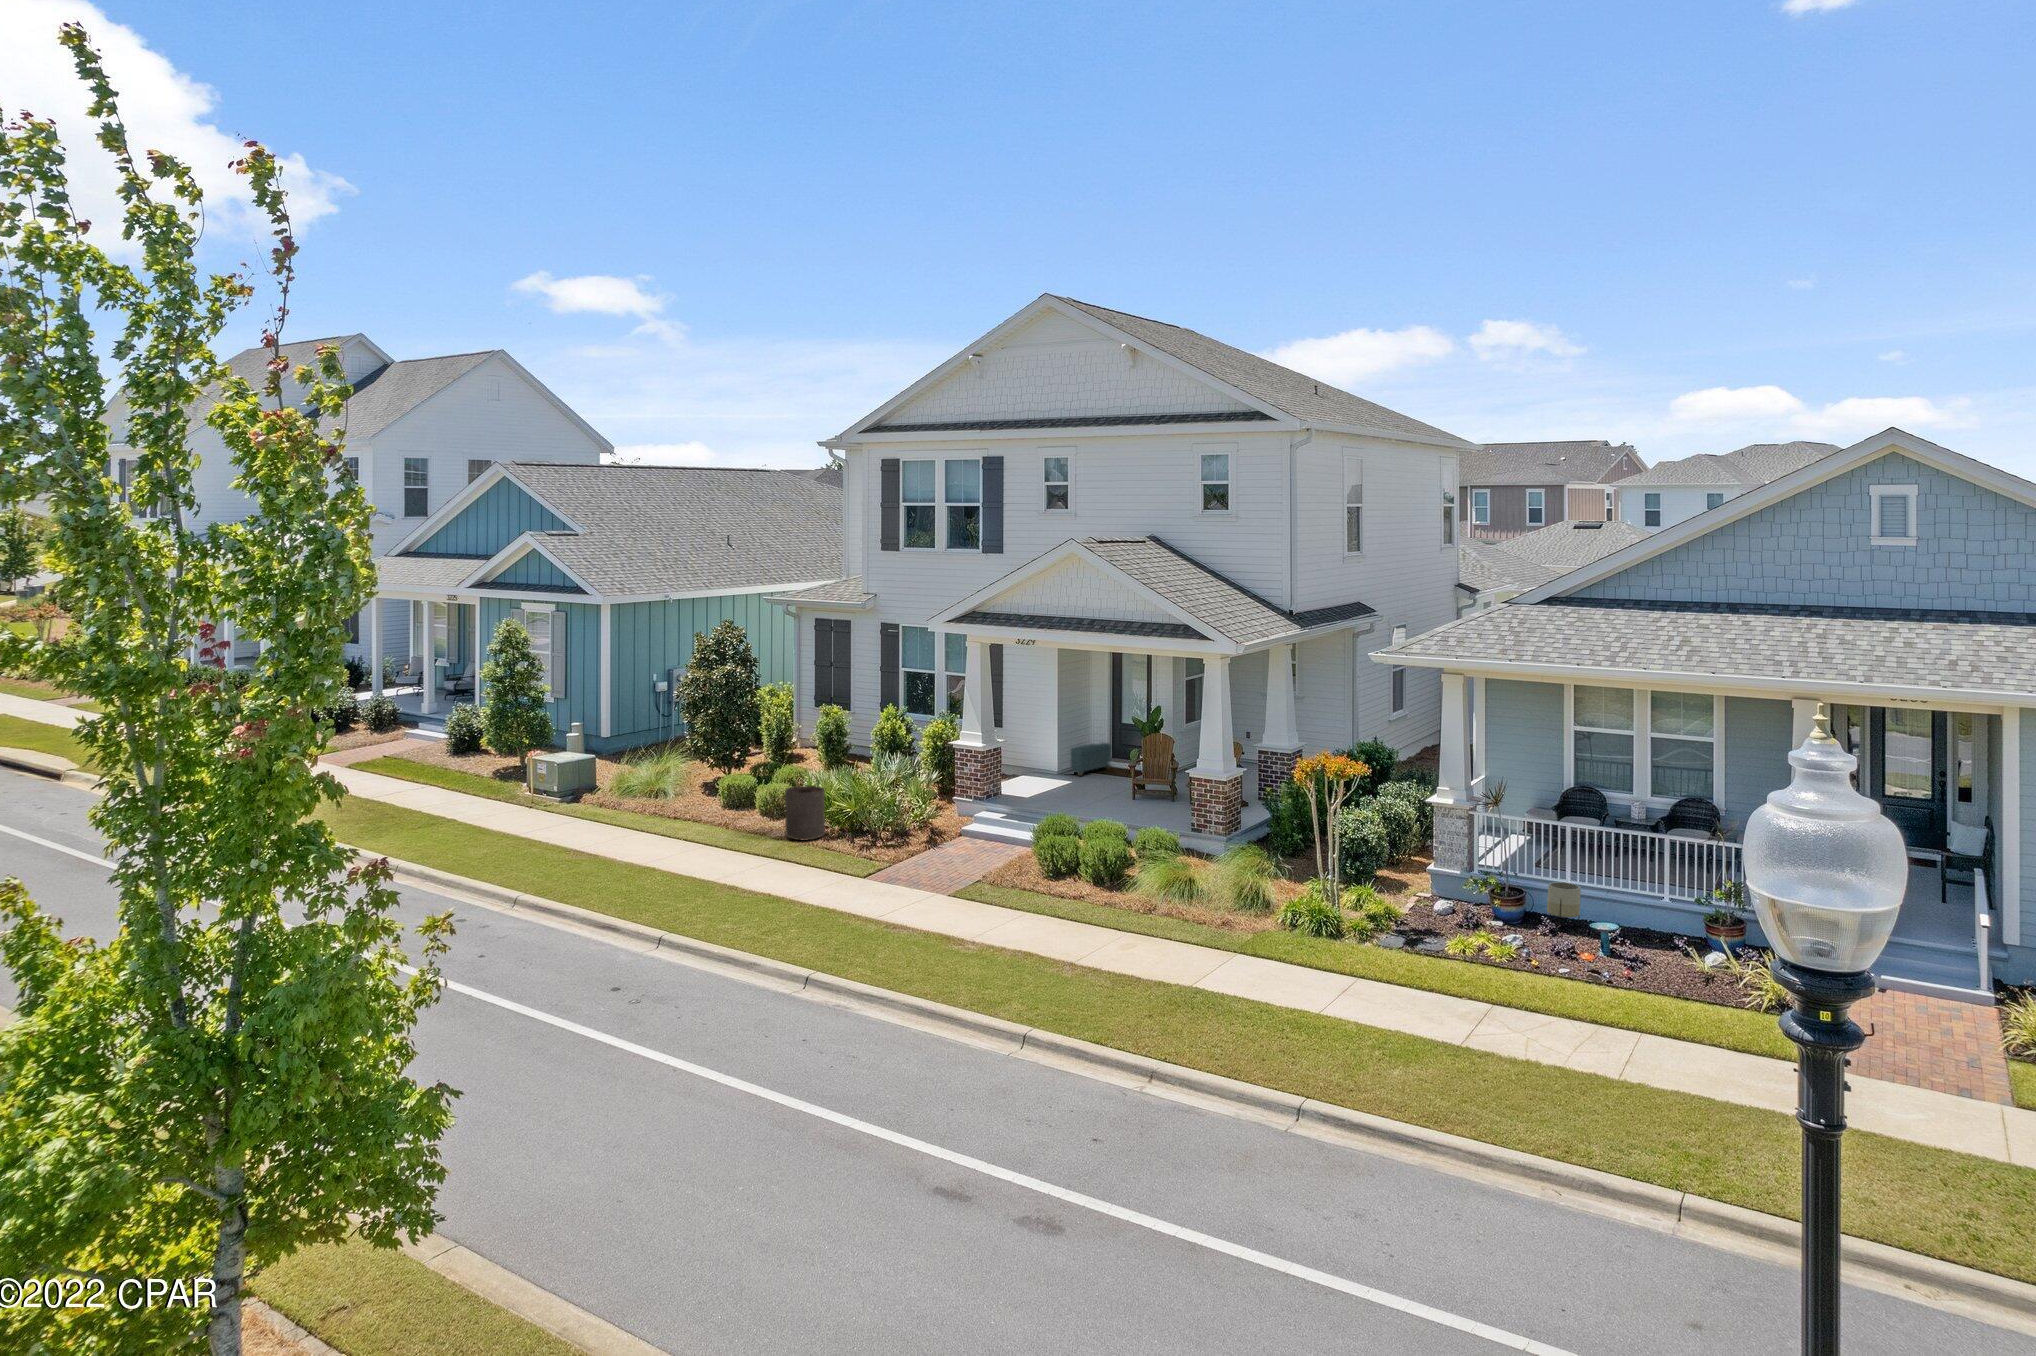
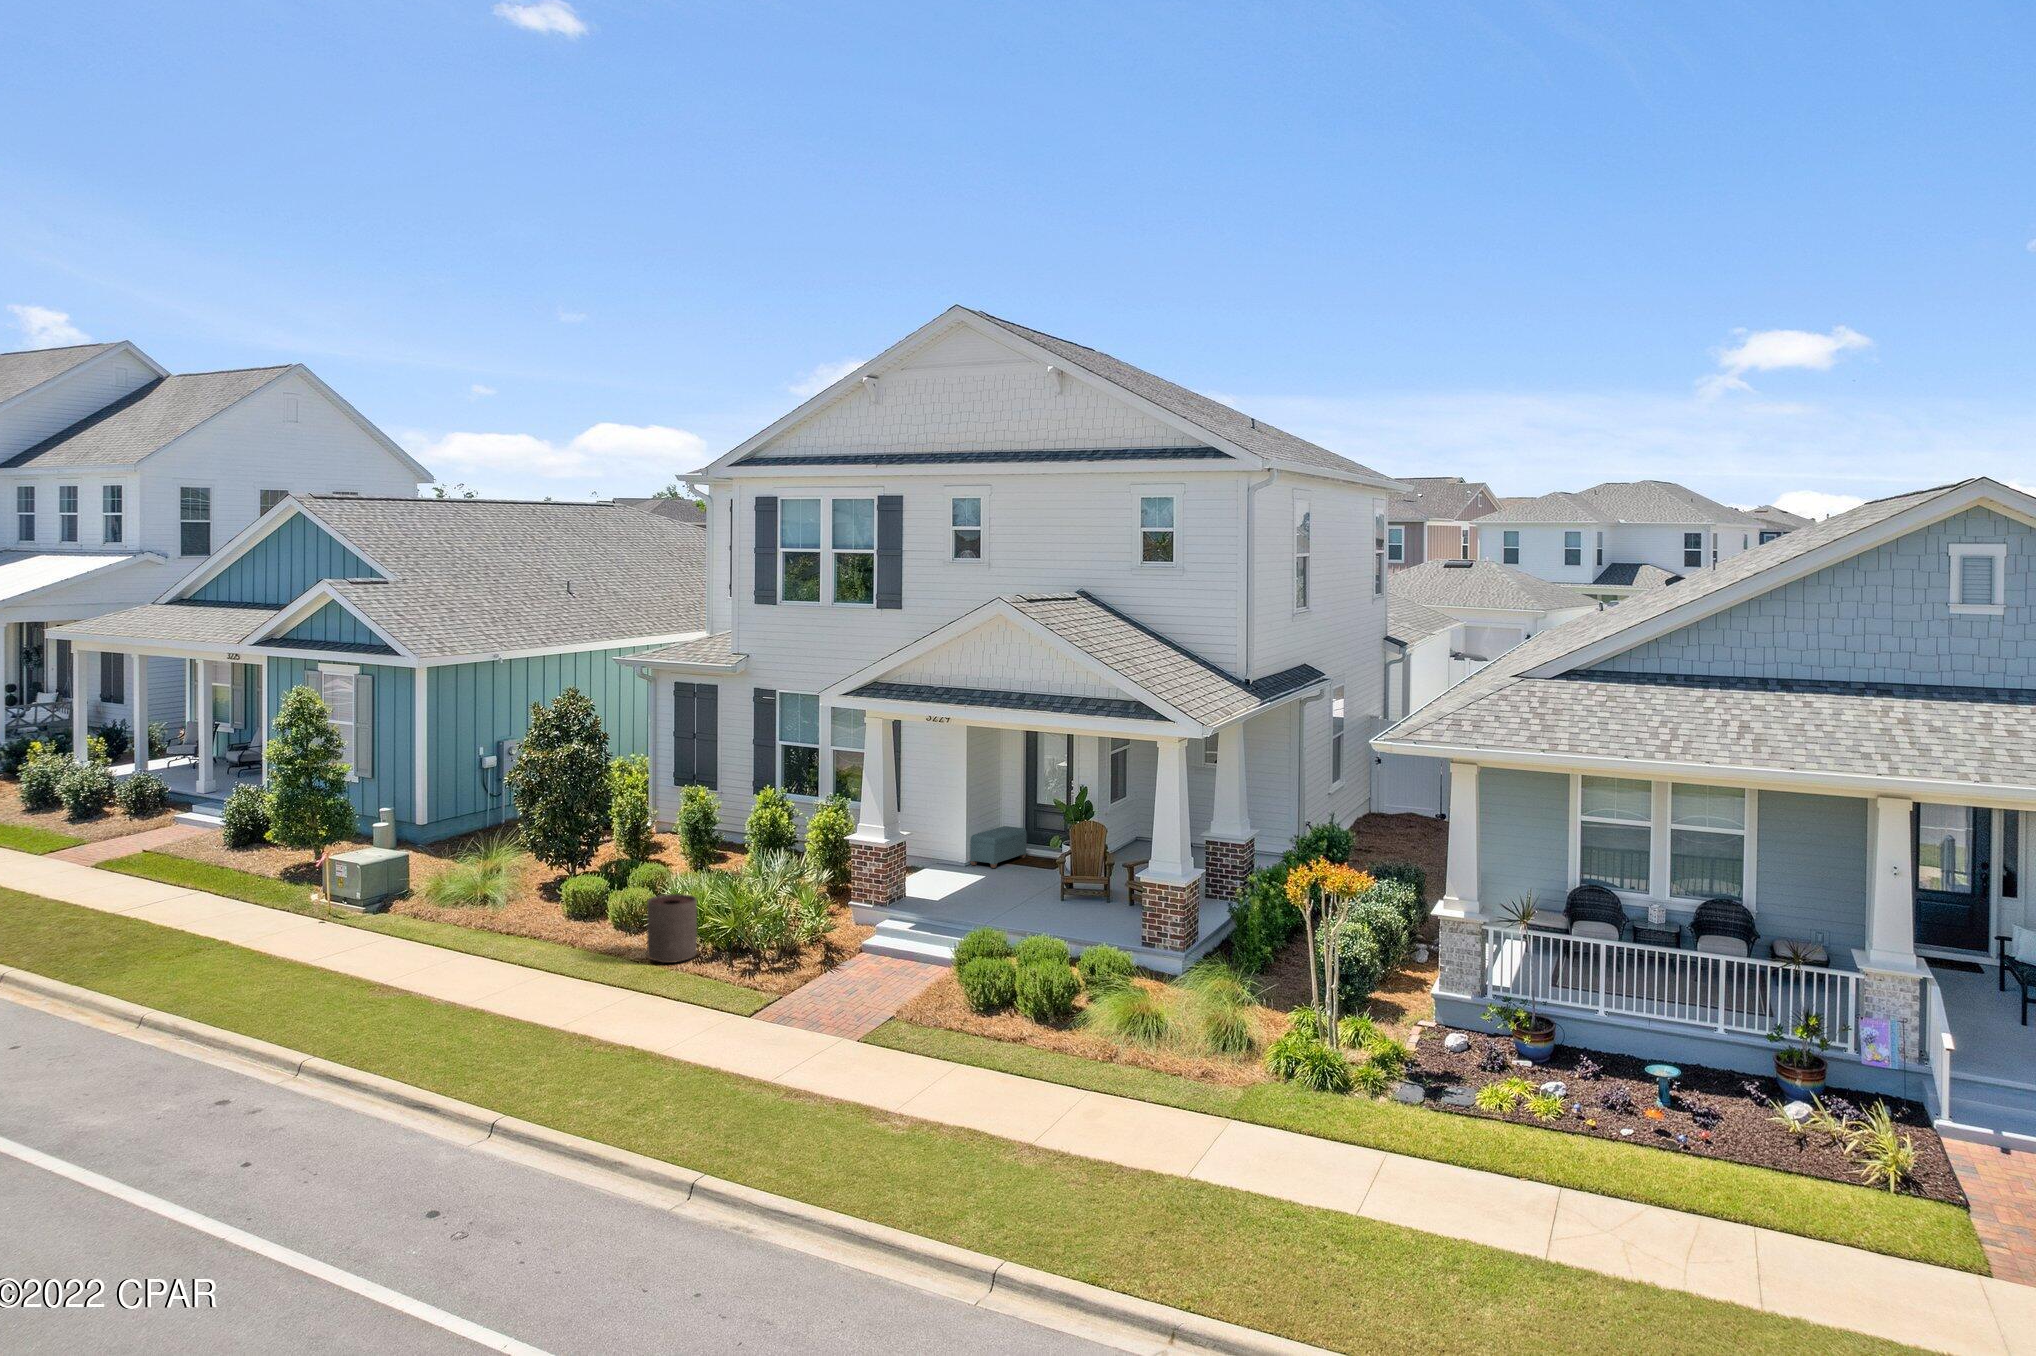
planter: present [1547,882,1581,929] -> none [1580,1011,1620,1070]

